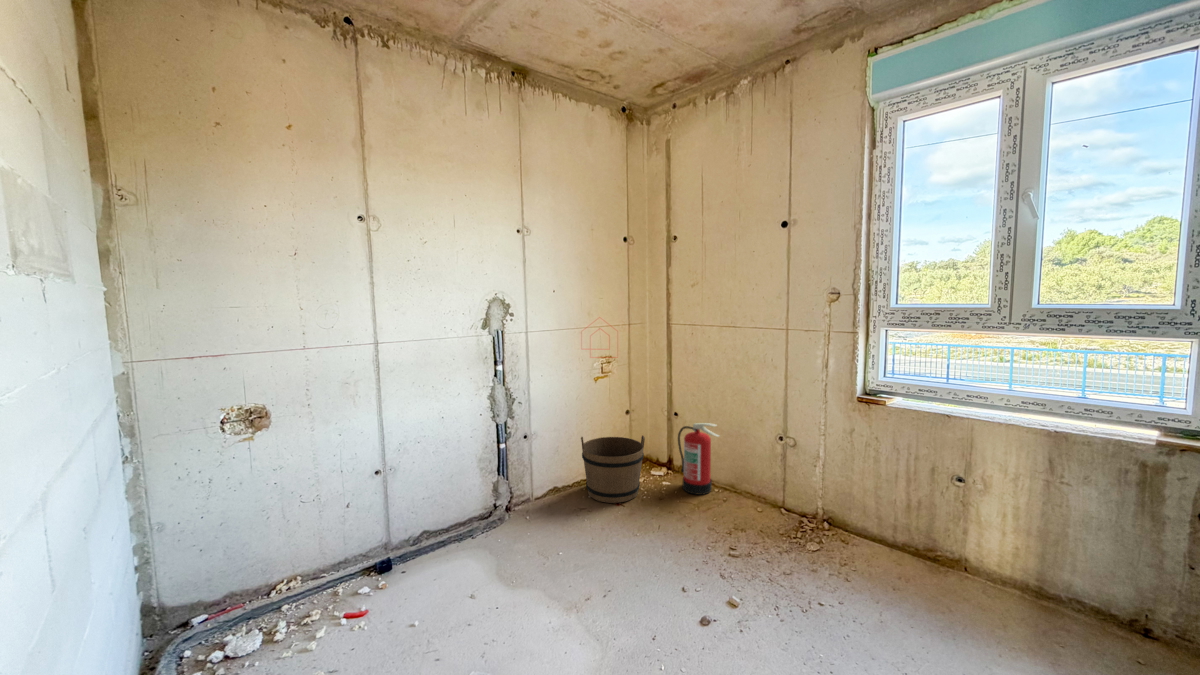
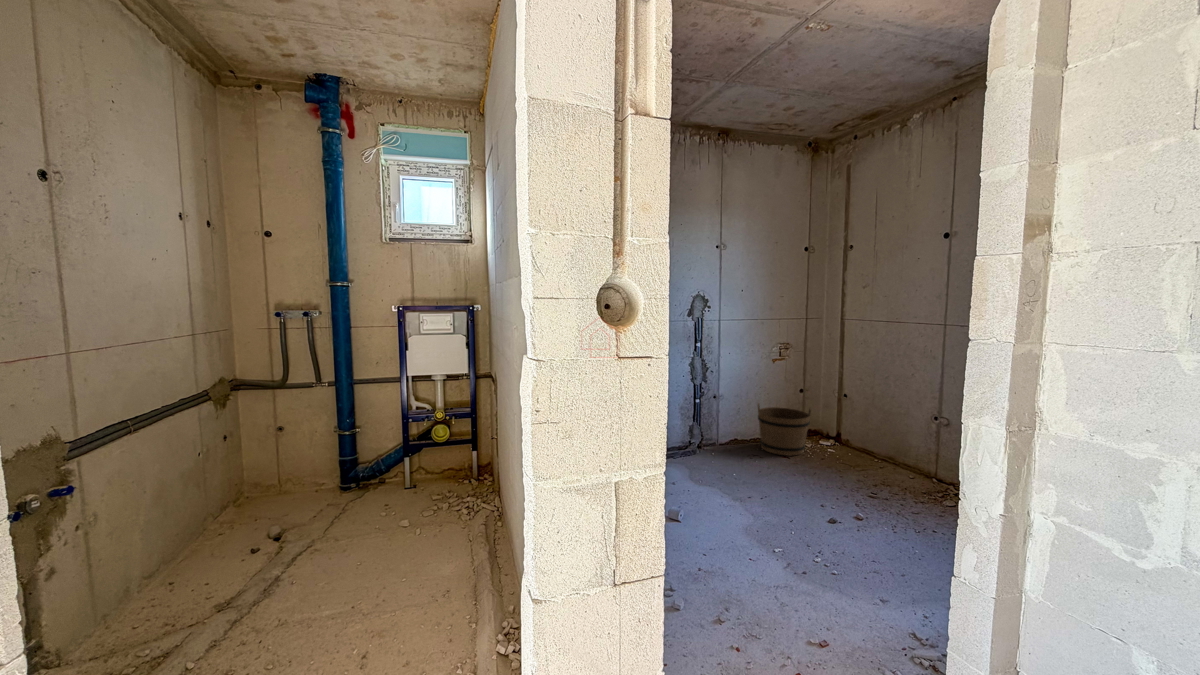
fire extinguisher: present [678,423,719,495] -> none [843,402,881,461]

